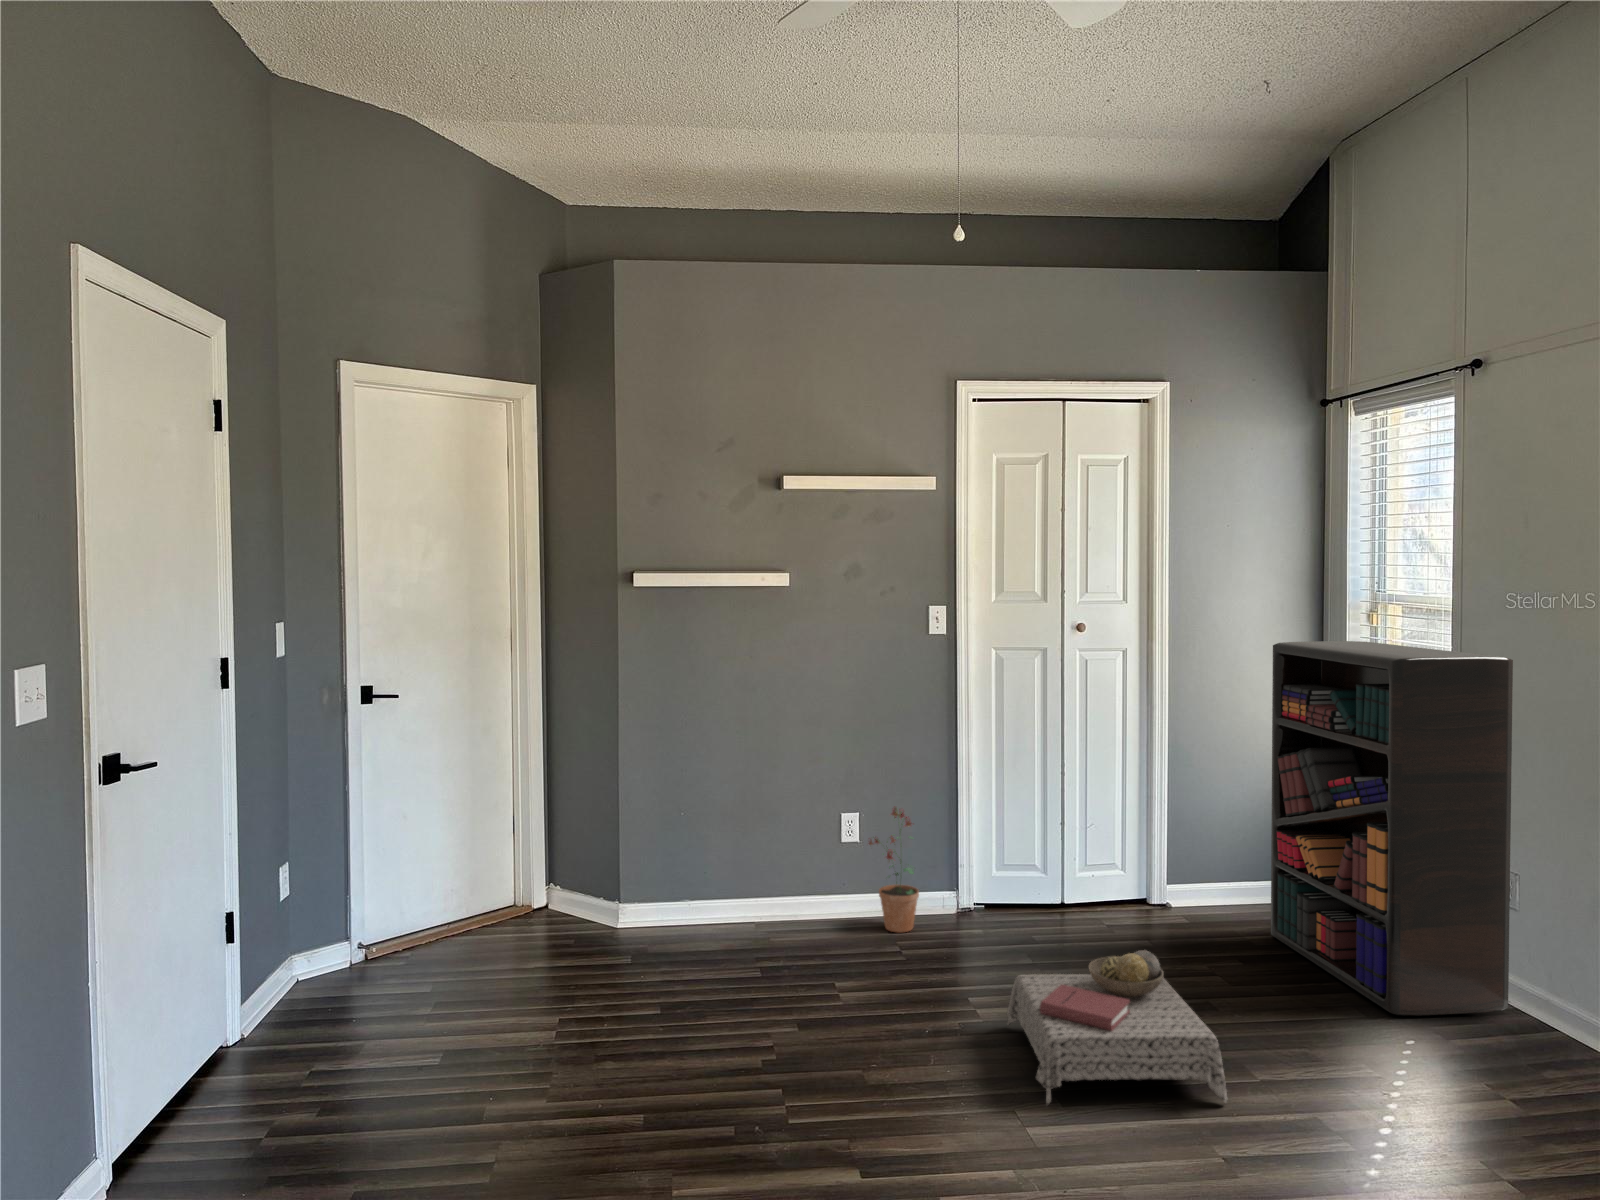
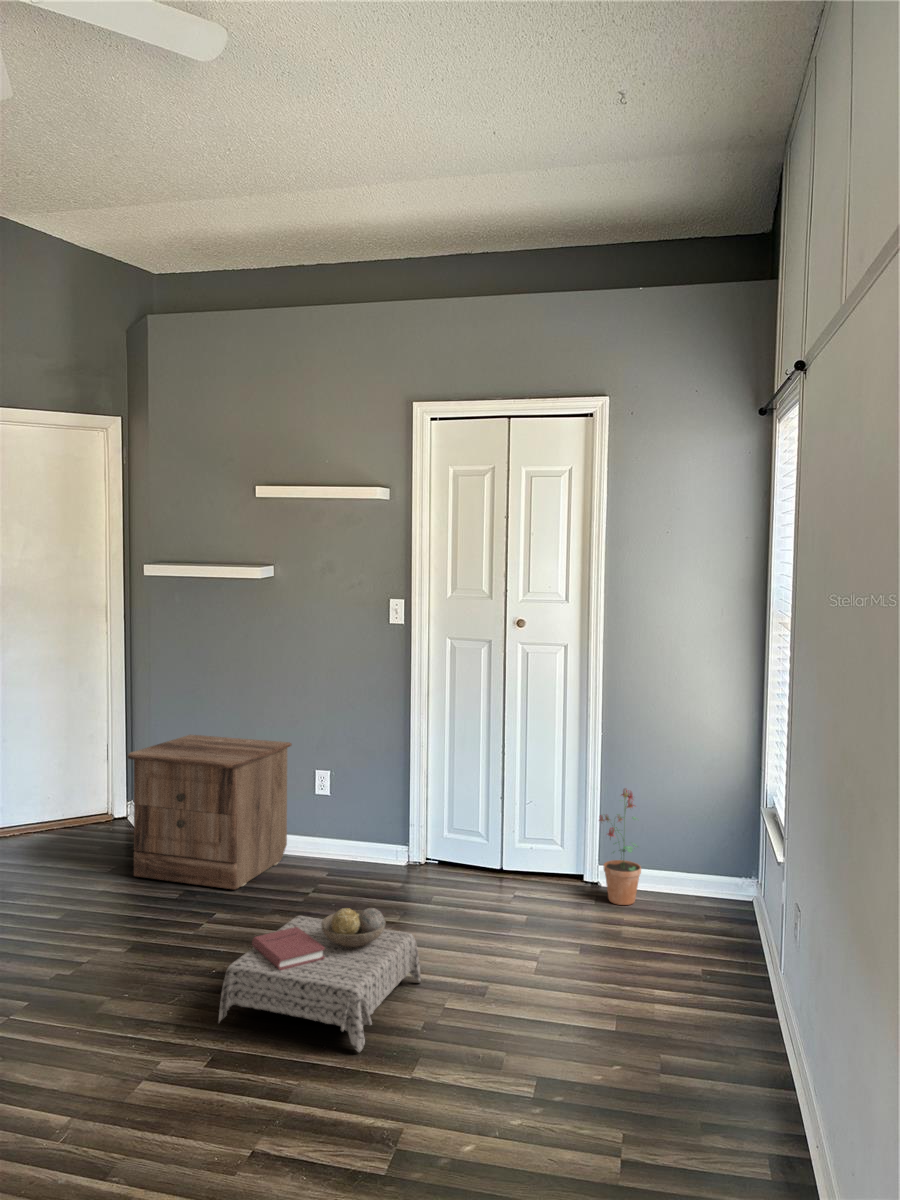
bookshelf: present [1271,641,1513,1015] -> none [638,643,777,1027]
nightstand: none [665,783,825,969] -> present [128,735,292,889]
potted plant: present [869,807,919,932] -> present [599,789,641,905]

